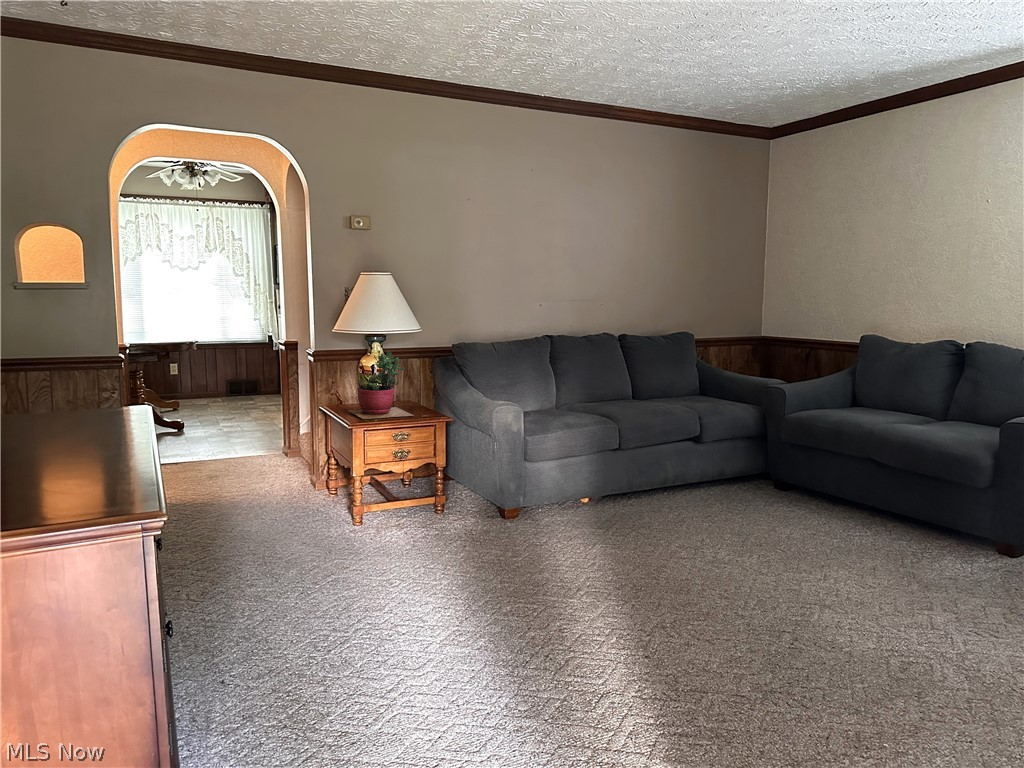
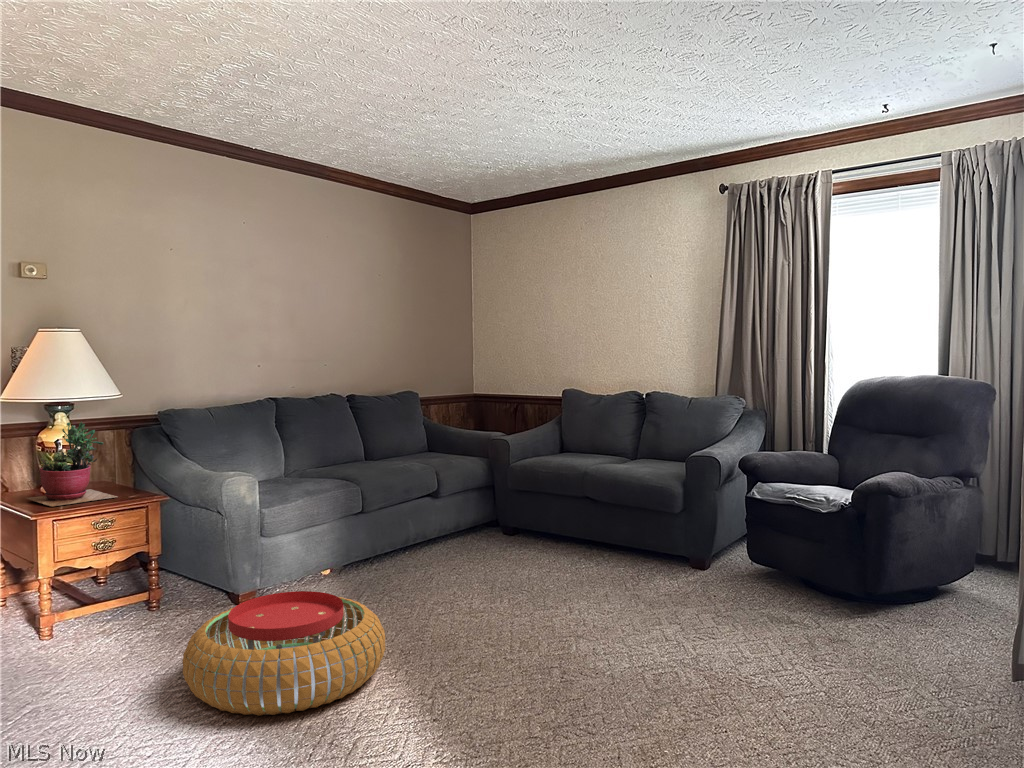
pouf: none [441,515,616,622] -> present [182,591,386,716]

